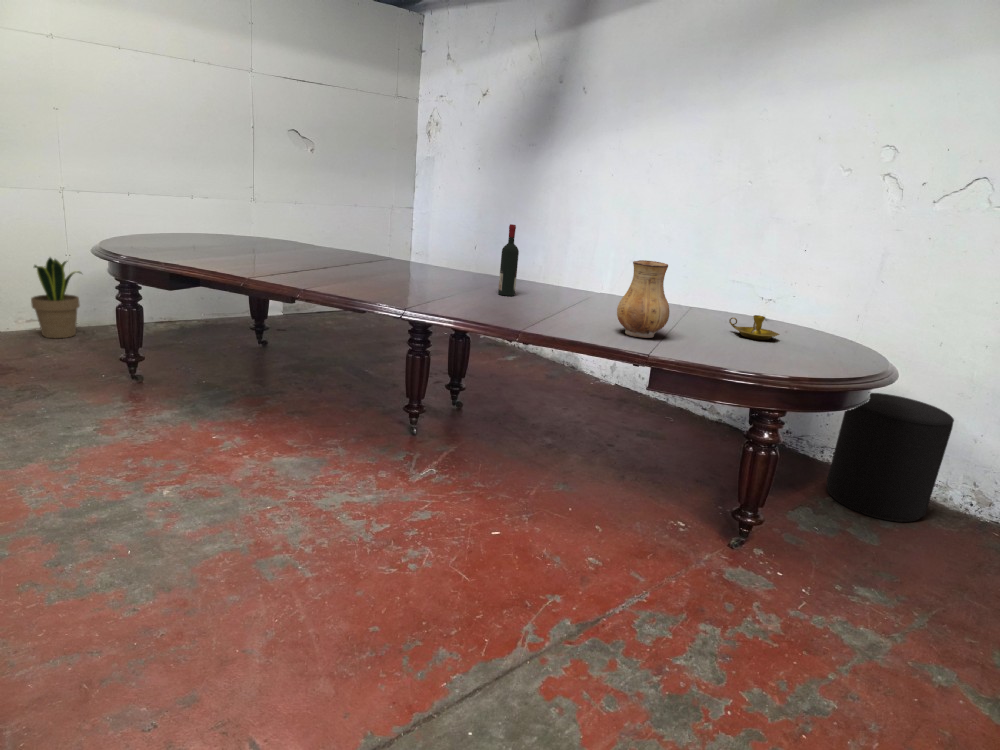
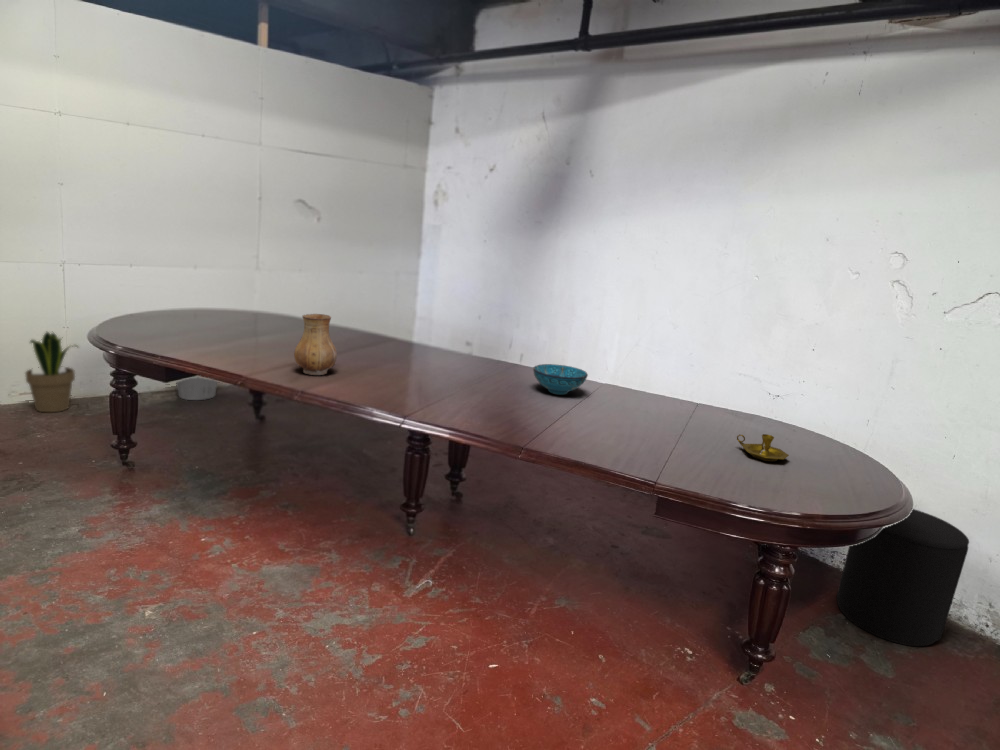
wine bottle: present [498,224,519,296] -> none [500,327,521,398]
ceramic pitcher: present [617,260,670,338] -> present [294,314,337,375]
decorative bowl: none [531,268,584,295] -> present [533,364,588,394]
bucket: none [170,275,224,329] -> present [177,377,217,400]

